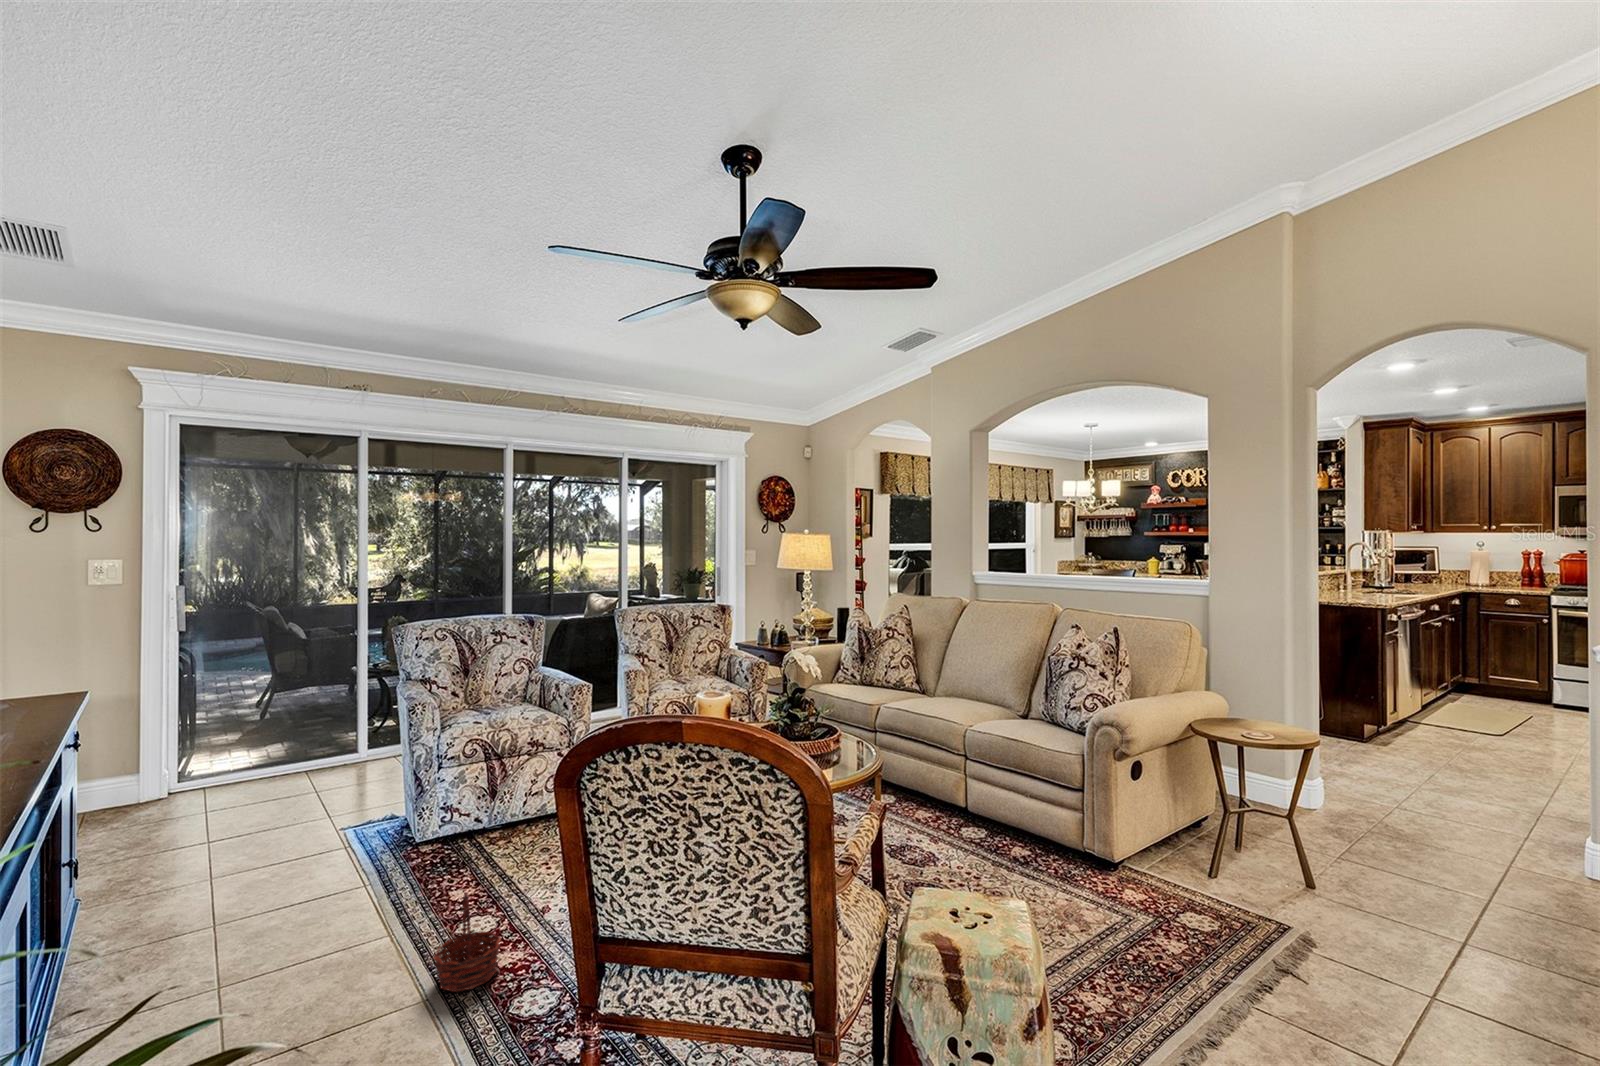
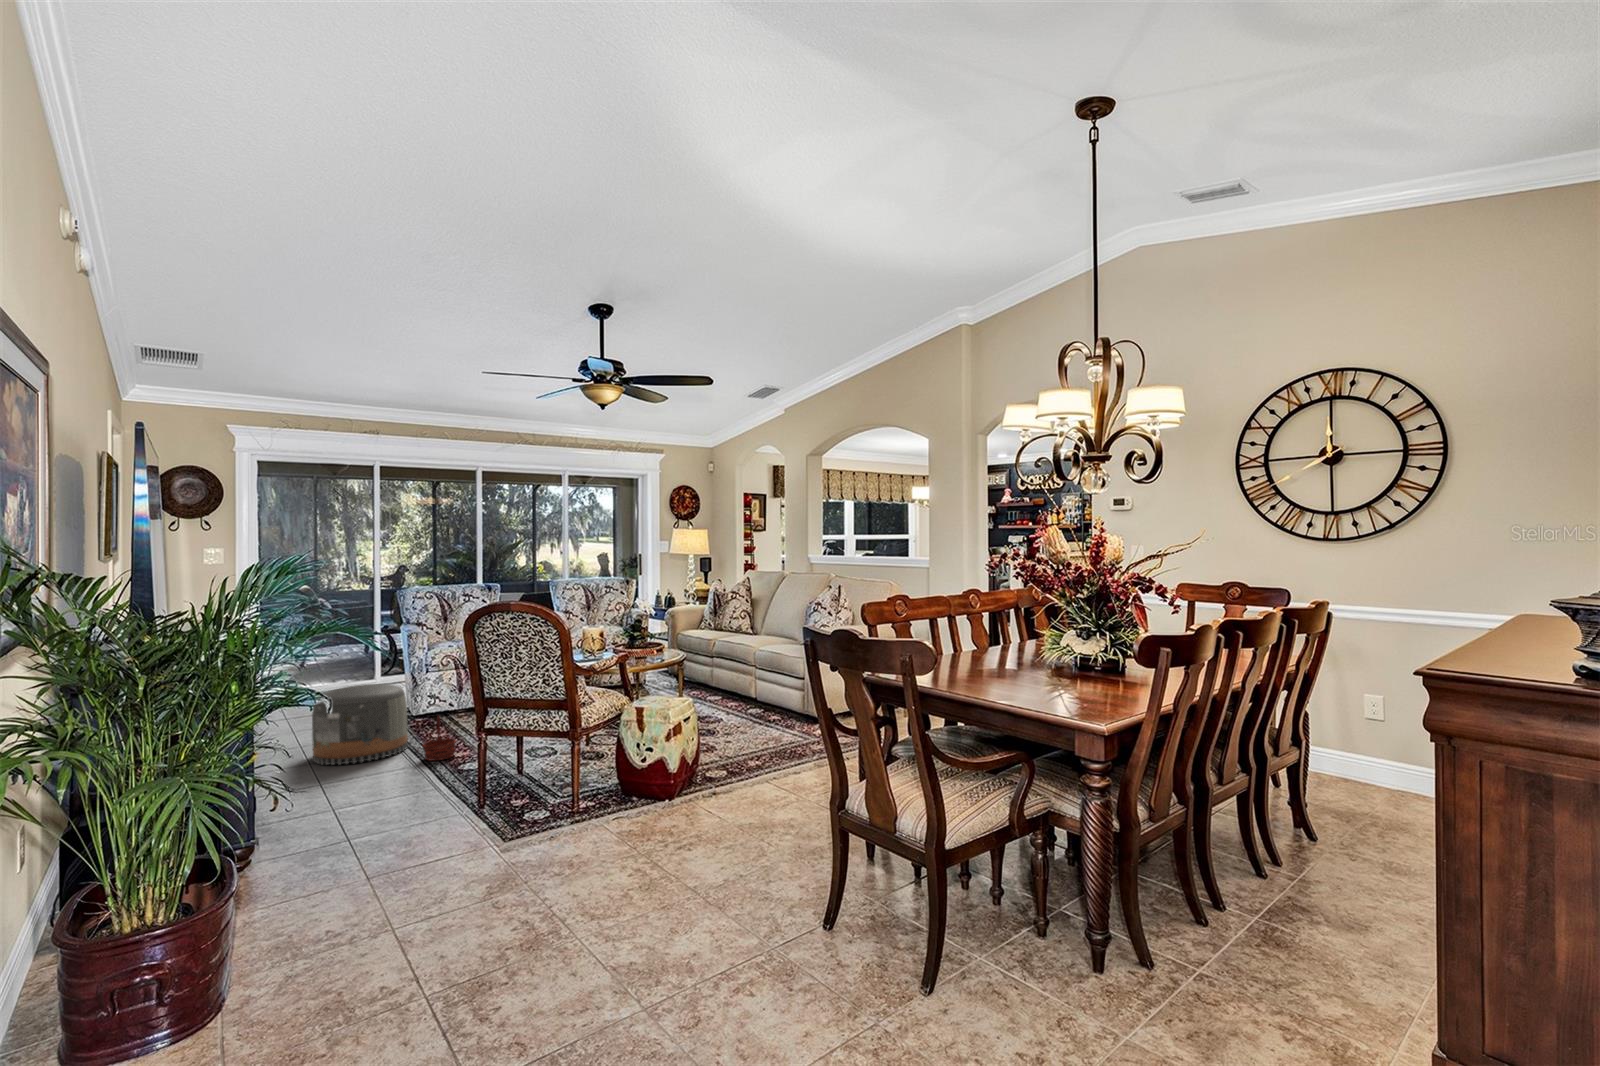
pouf: none [214,813,405,1005] -> present [312,684,408,765]

